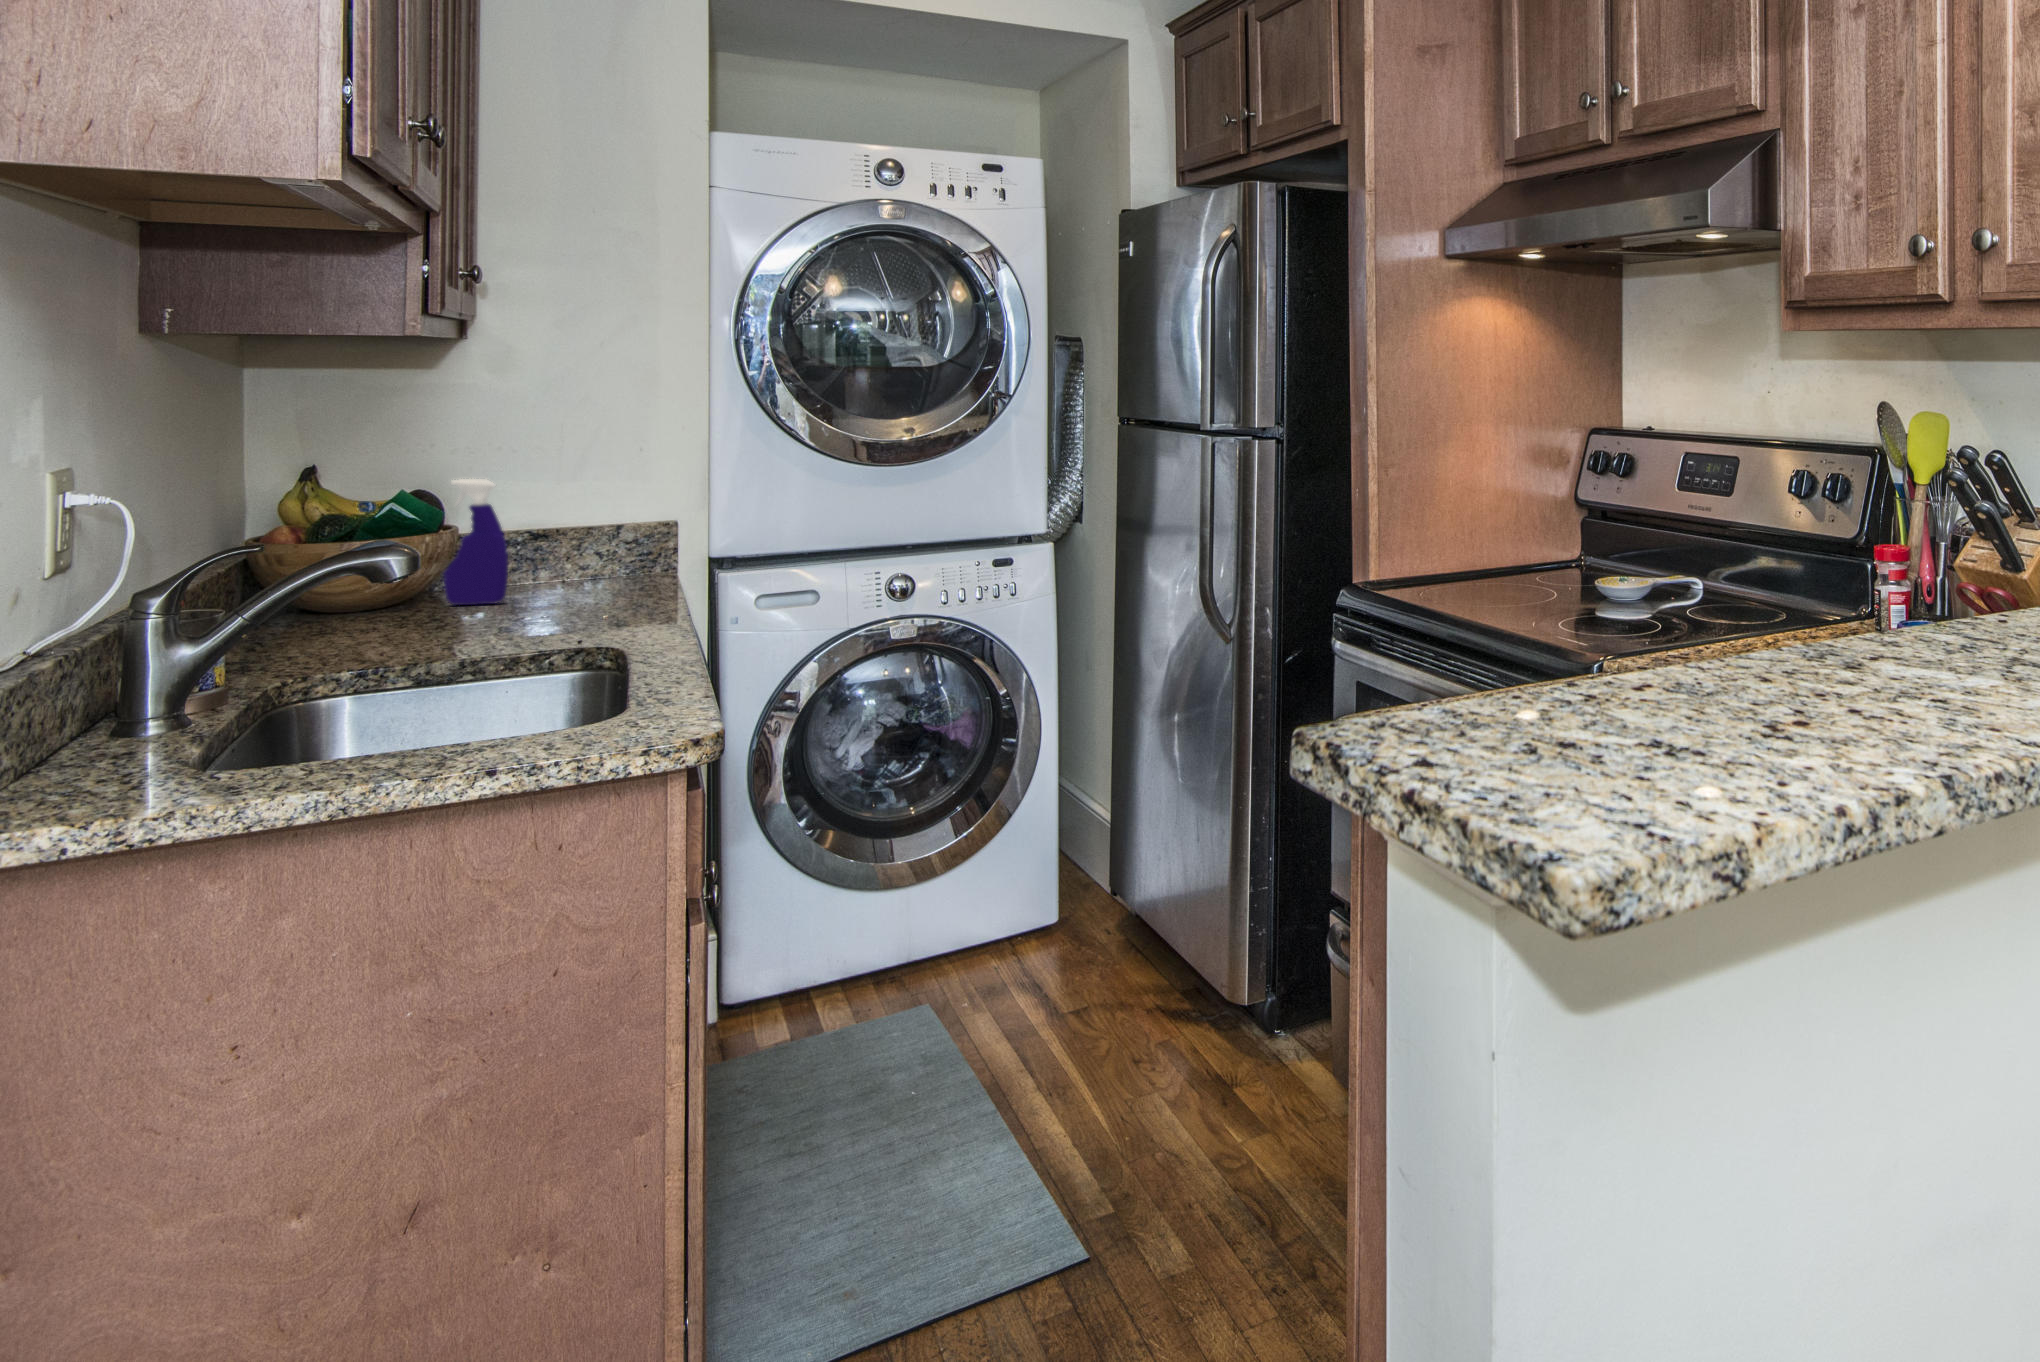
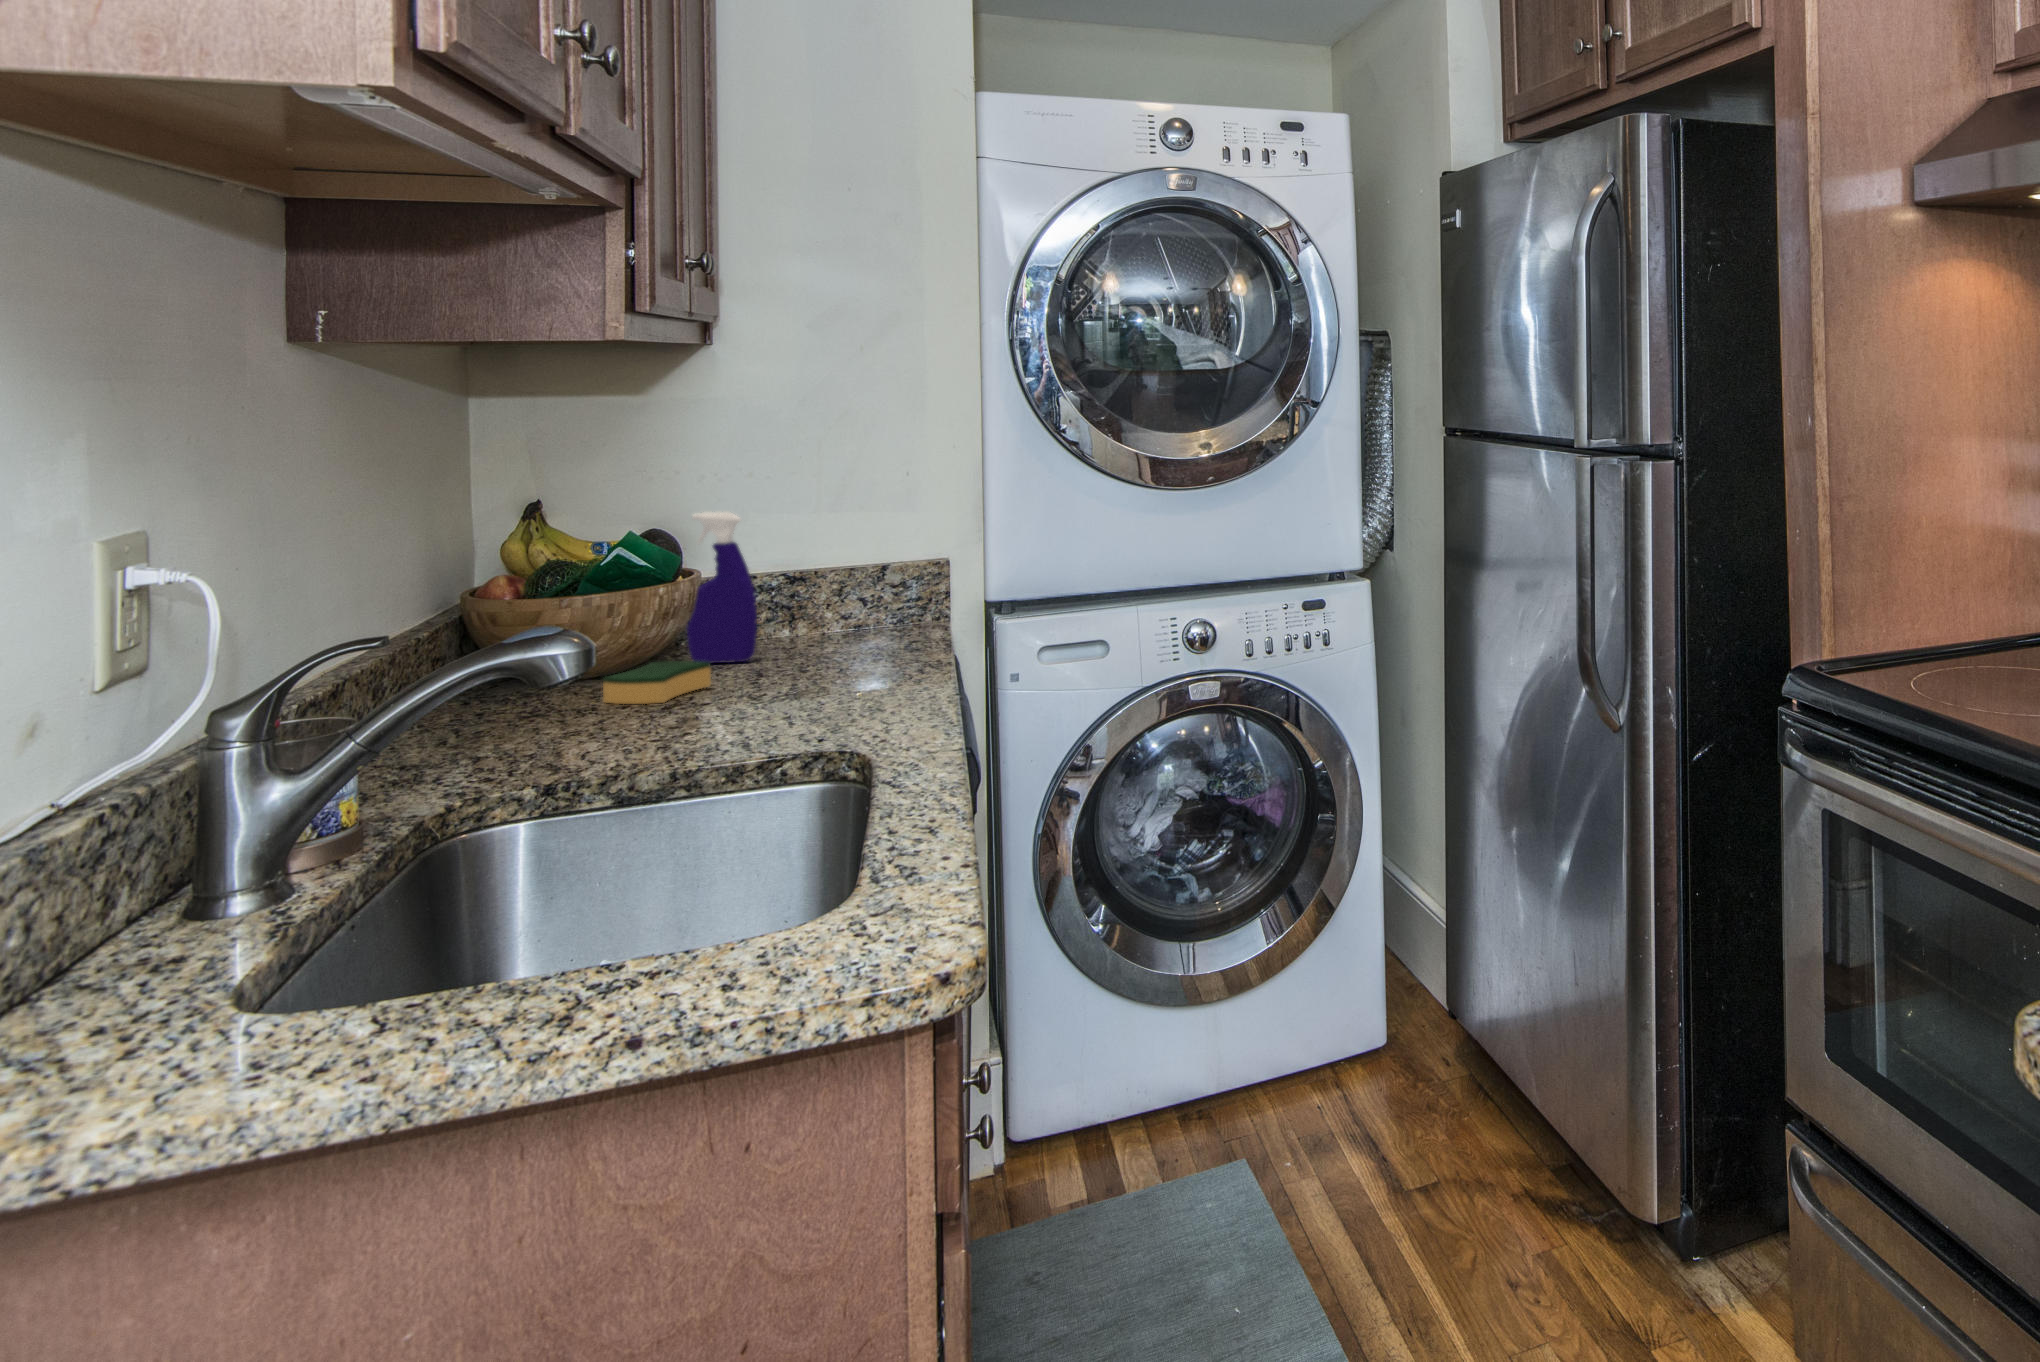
sponge: none [378,598,472,630] -> present [603,661,711,704]

